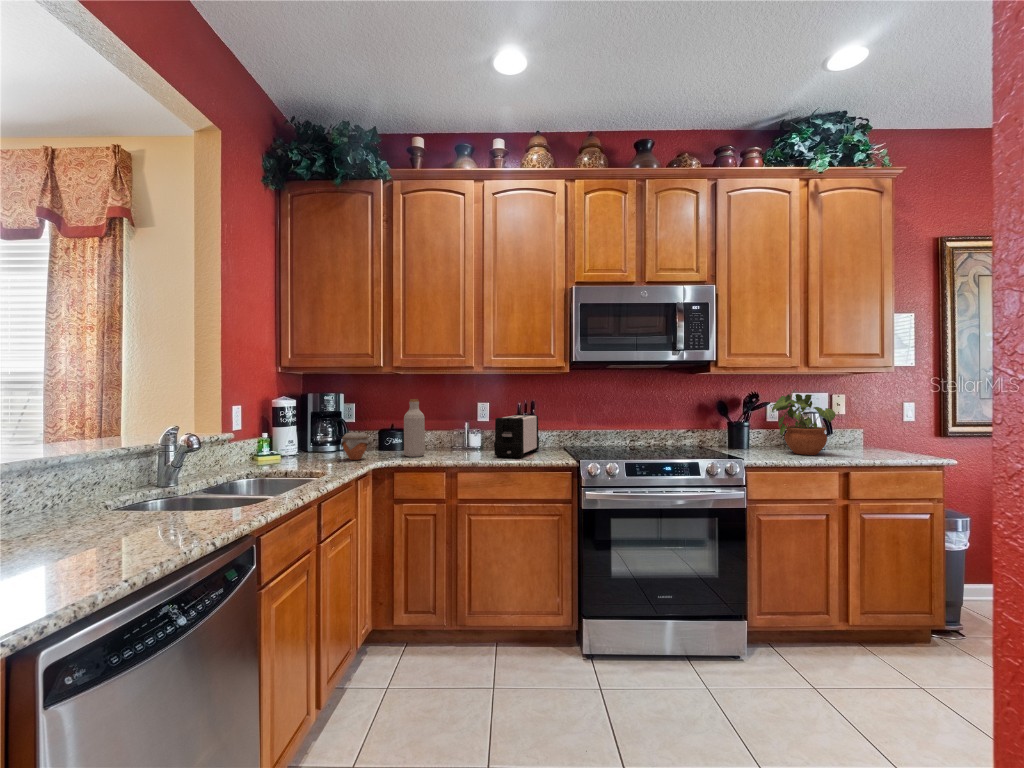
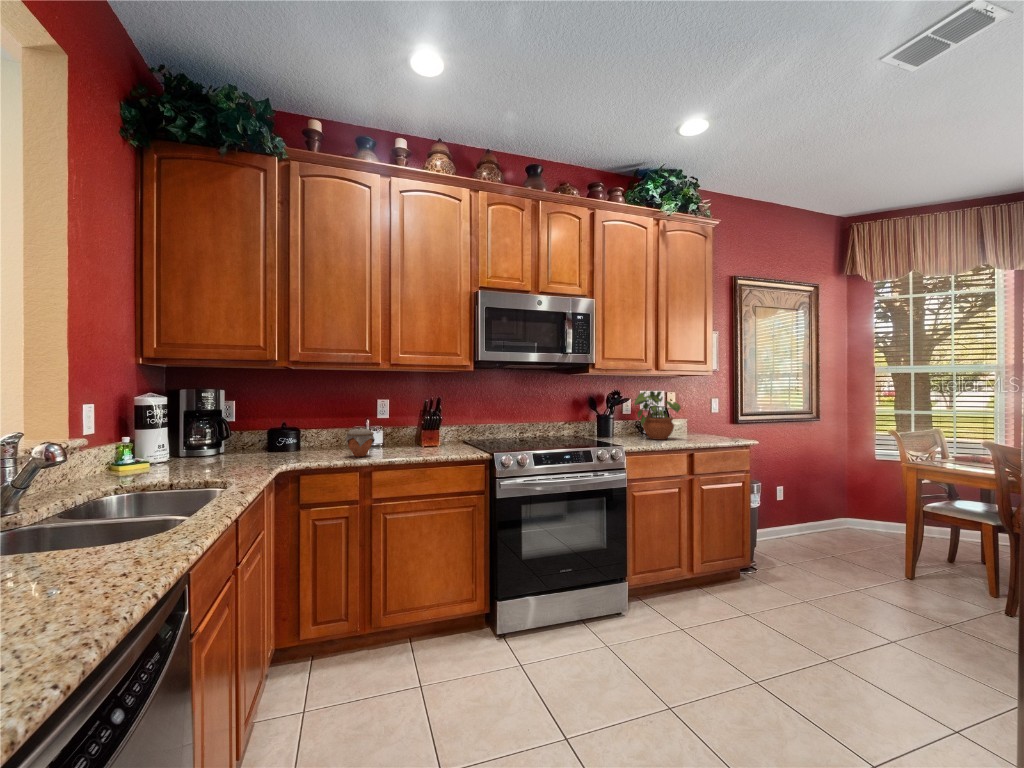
bottle: present [404,399,425,457] -> none [305,397,328,458]
toaster: present [494,415,539,458] -> none [406,412,443,454]
jar: present [341,432,369,460] -> present [345,429,375,457]

